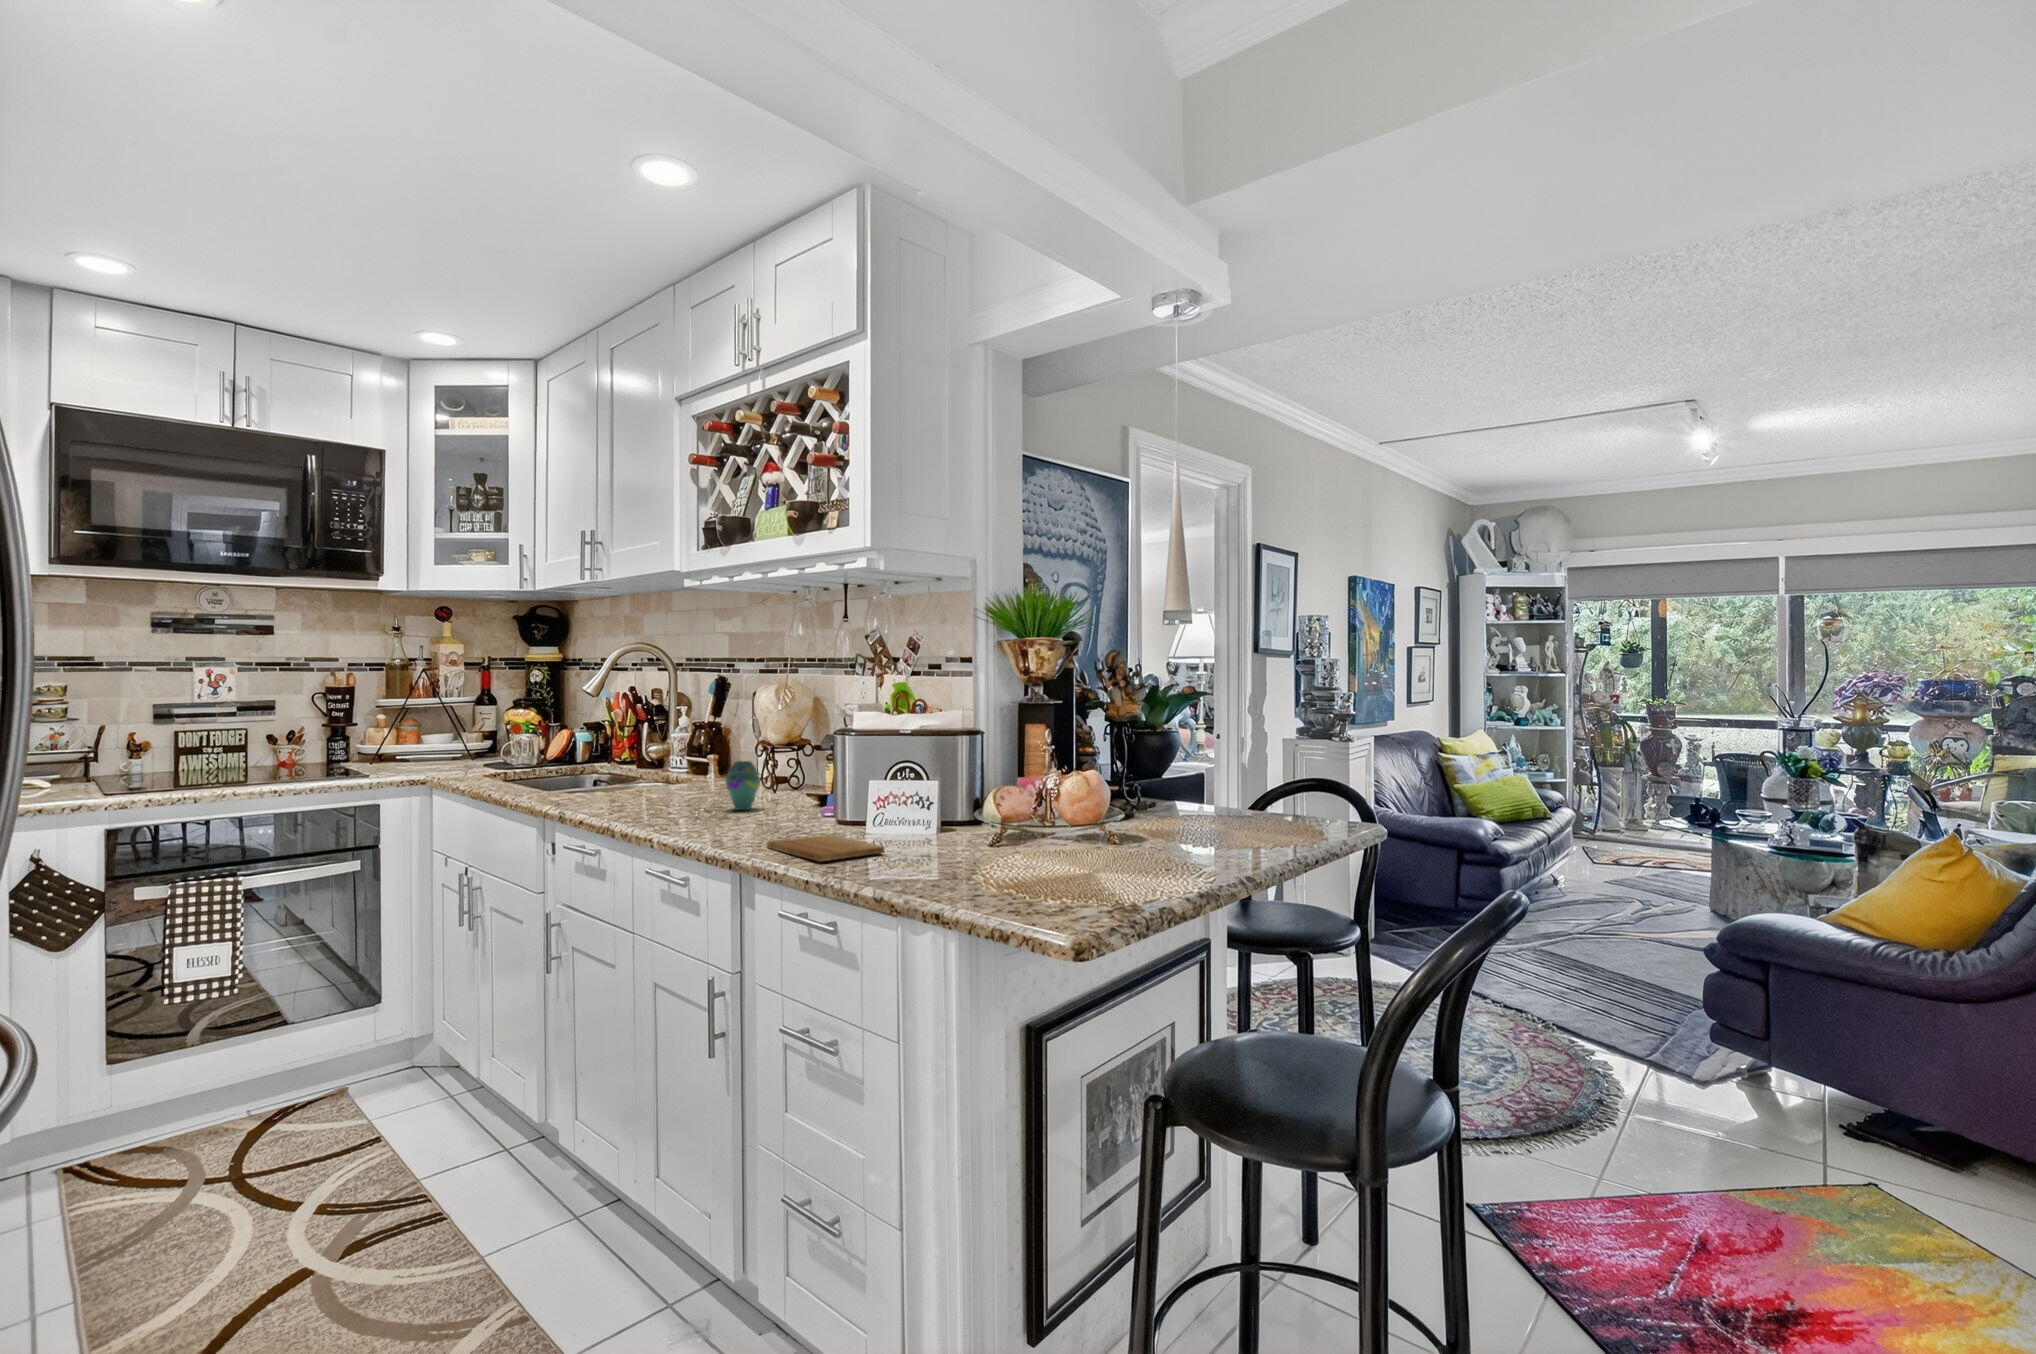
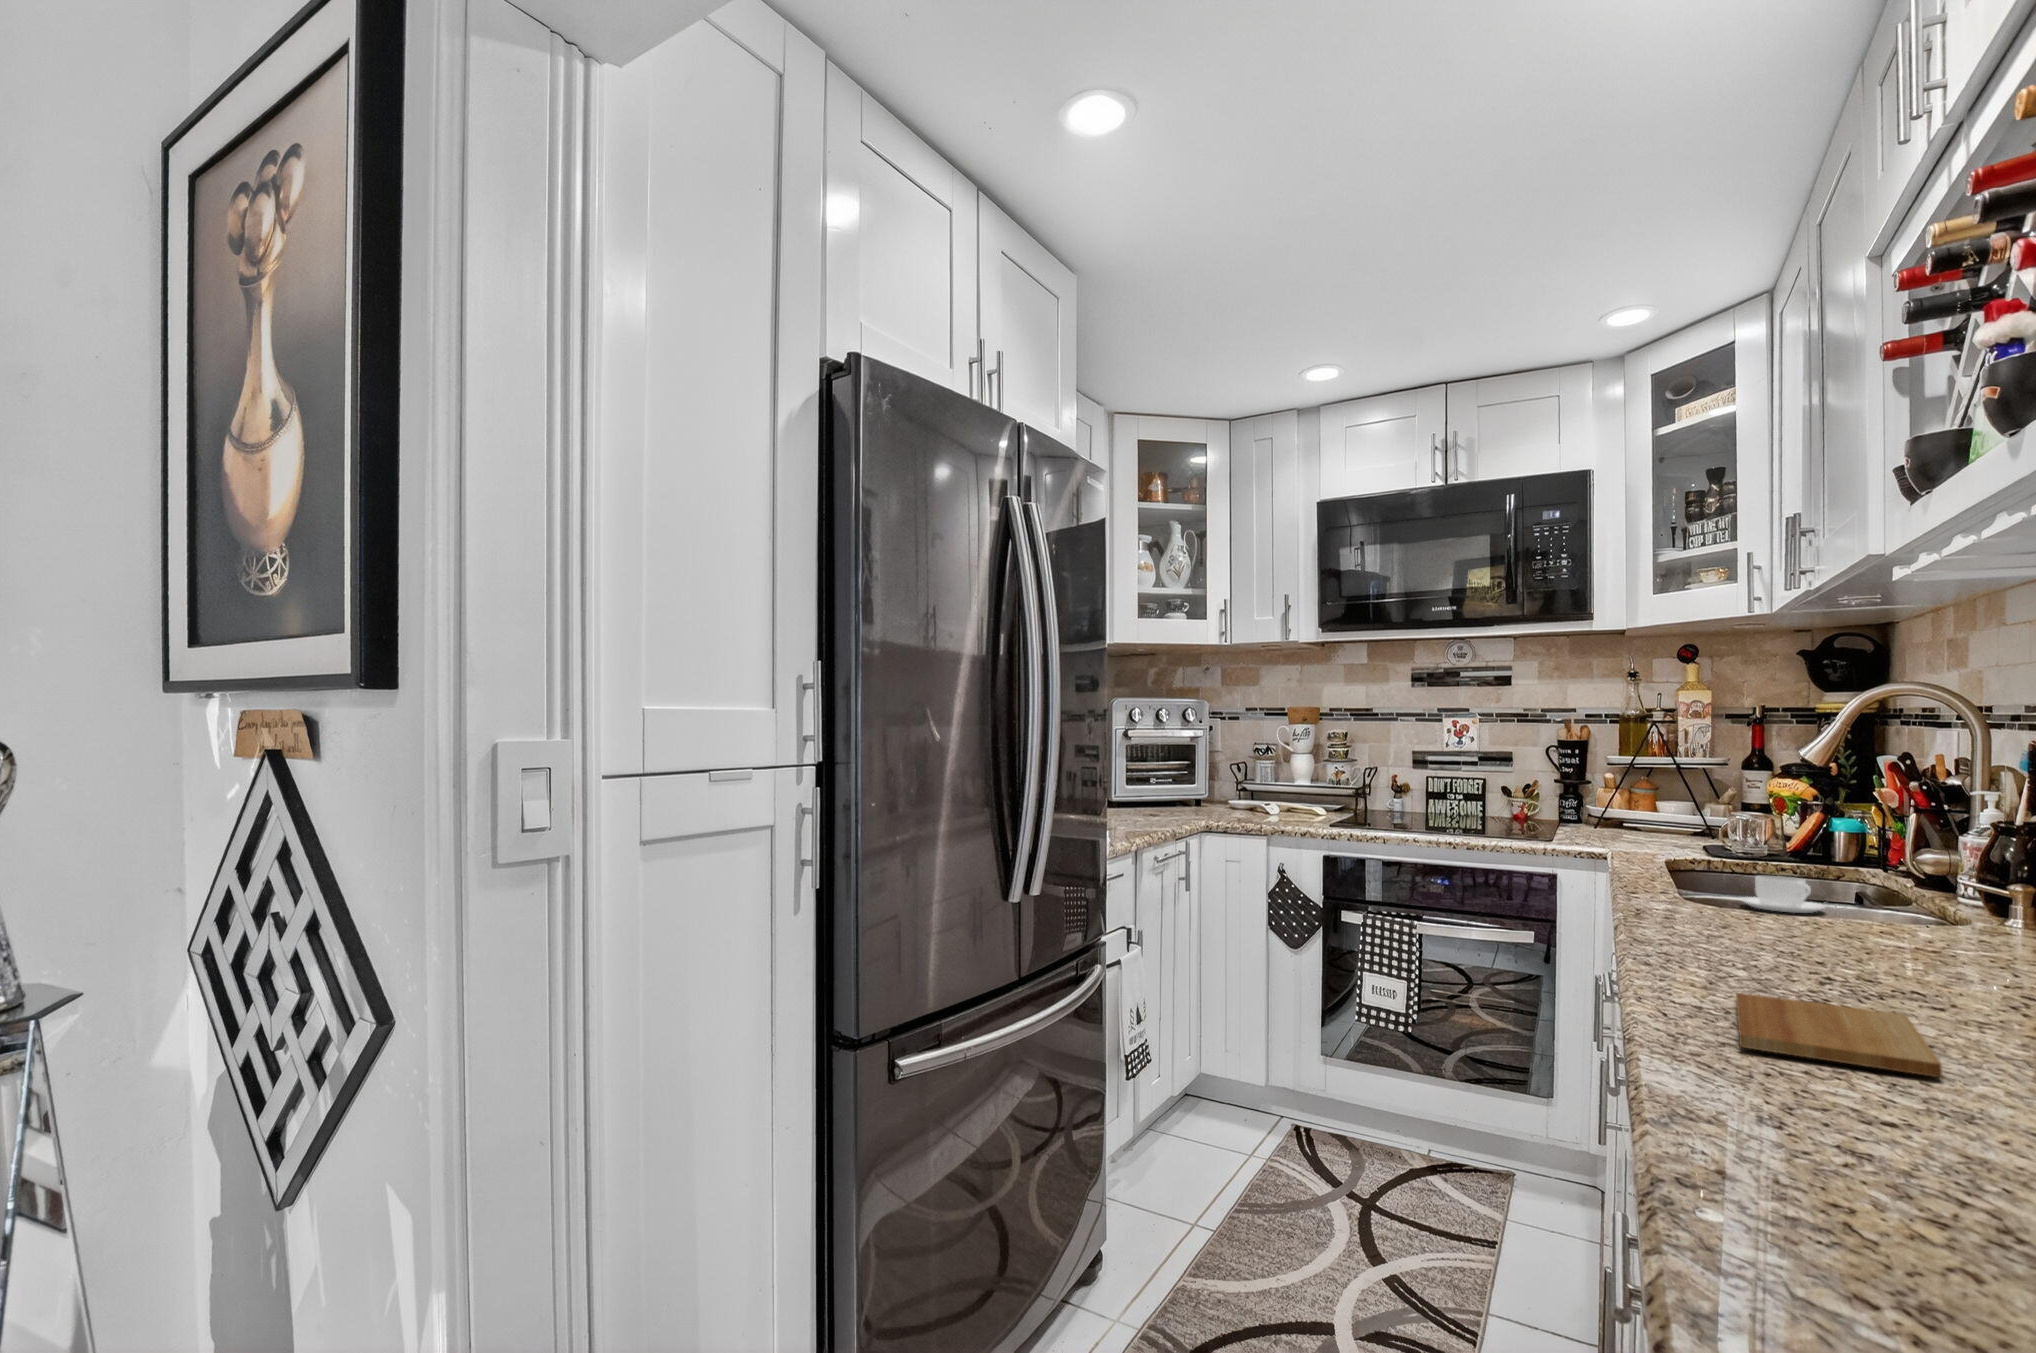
vase: present [725,761,760,810] -> none [1849,859,1926,947]
coffee cup: none [633,780,681,803] -> present [1741,876,1825,913]

